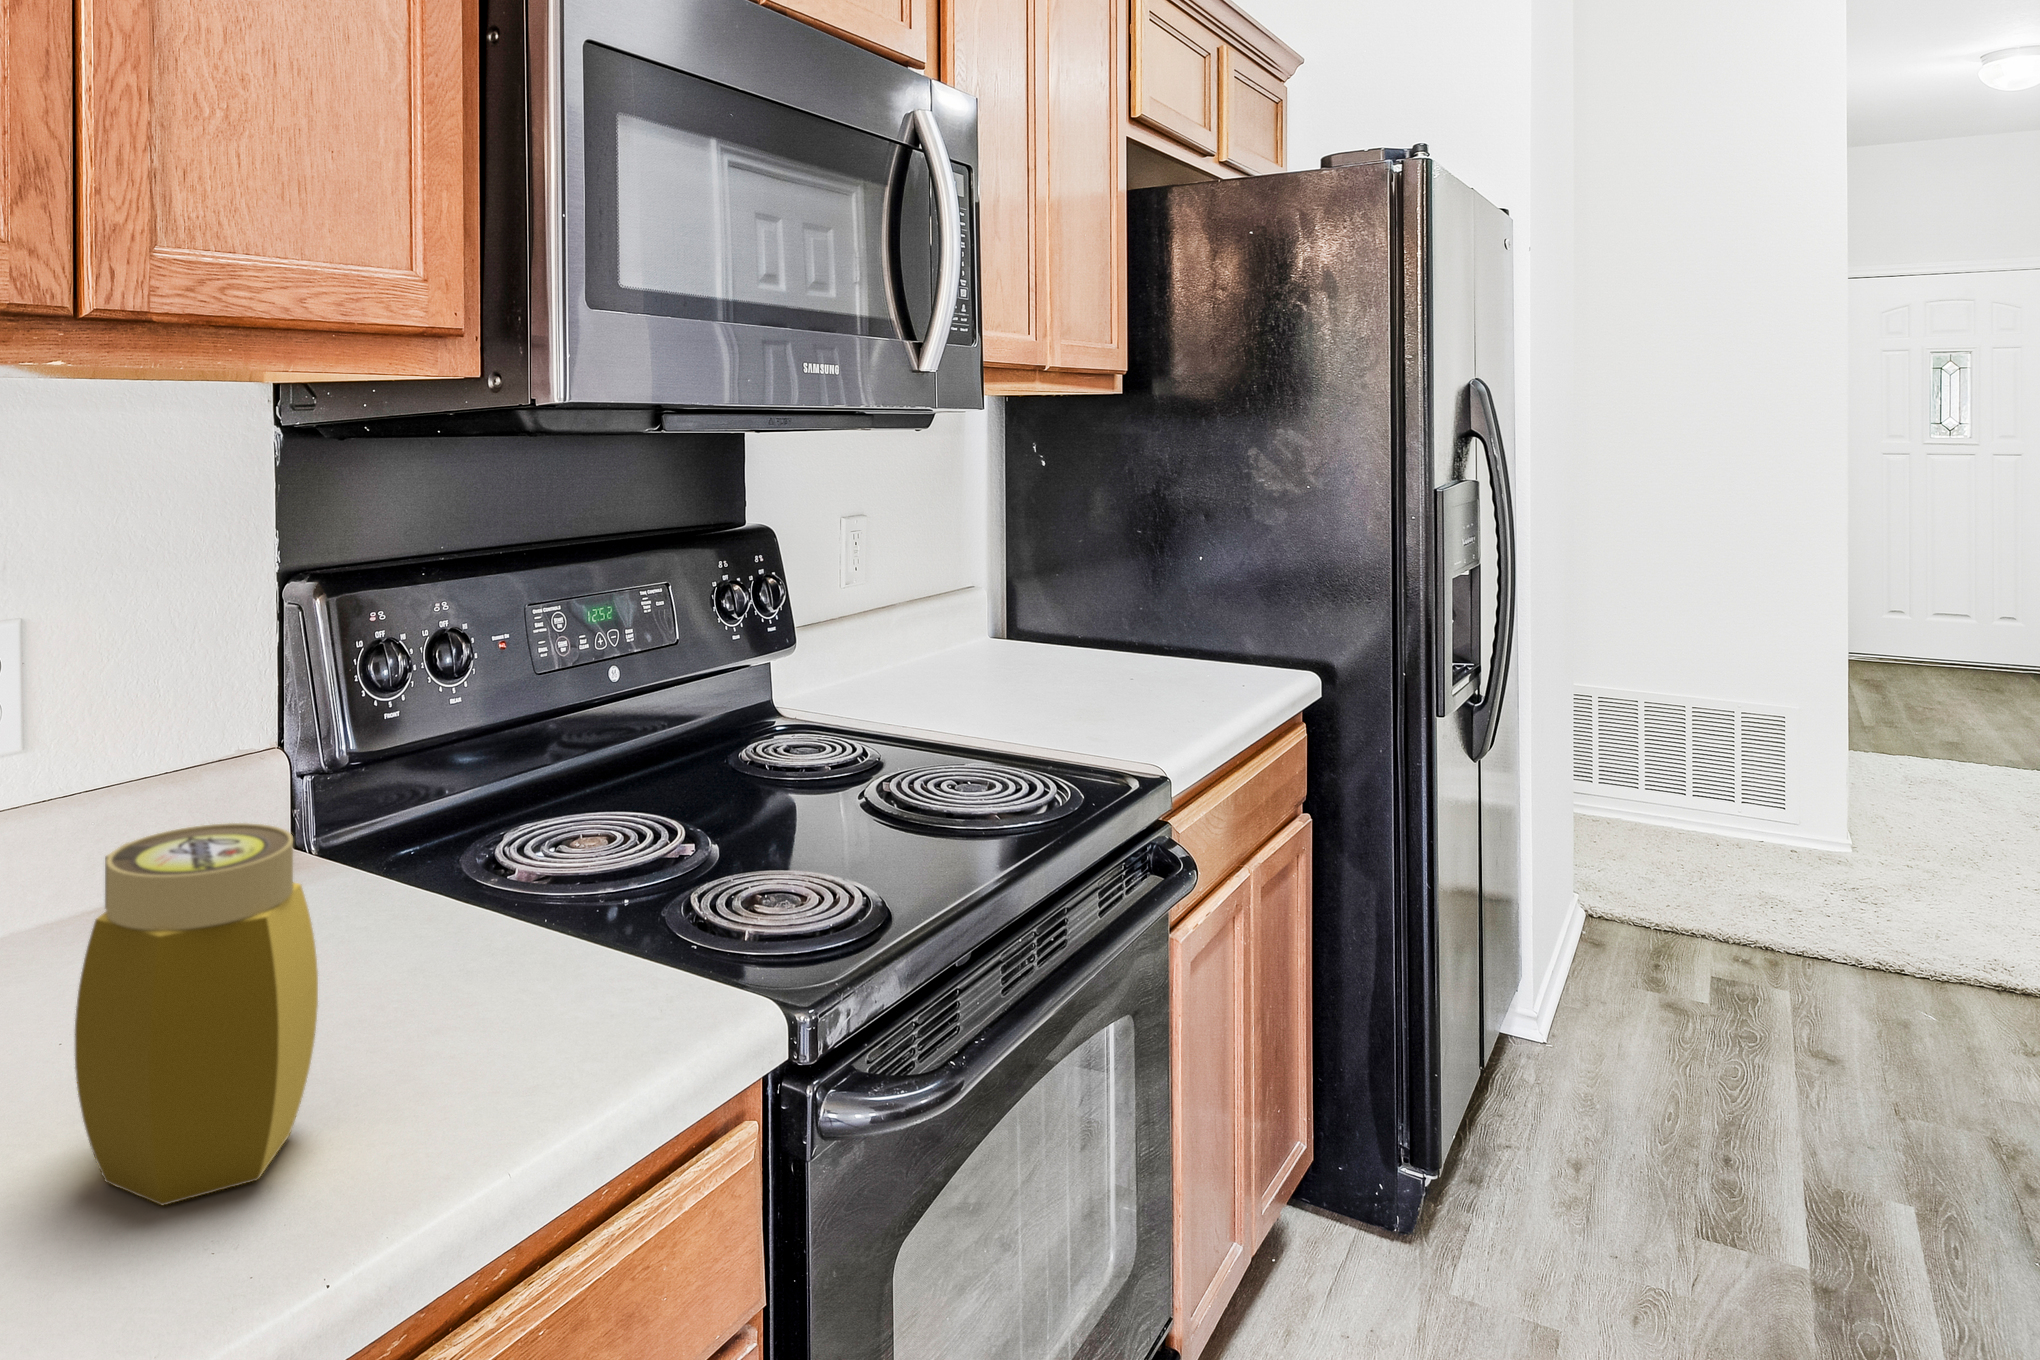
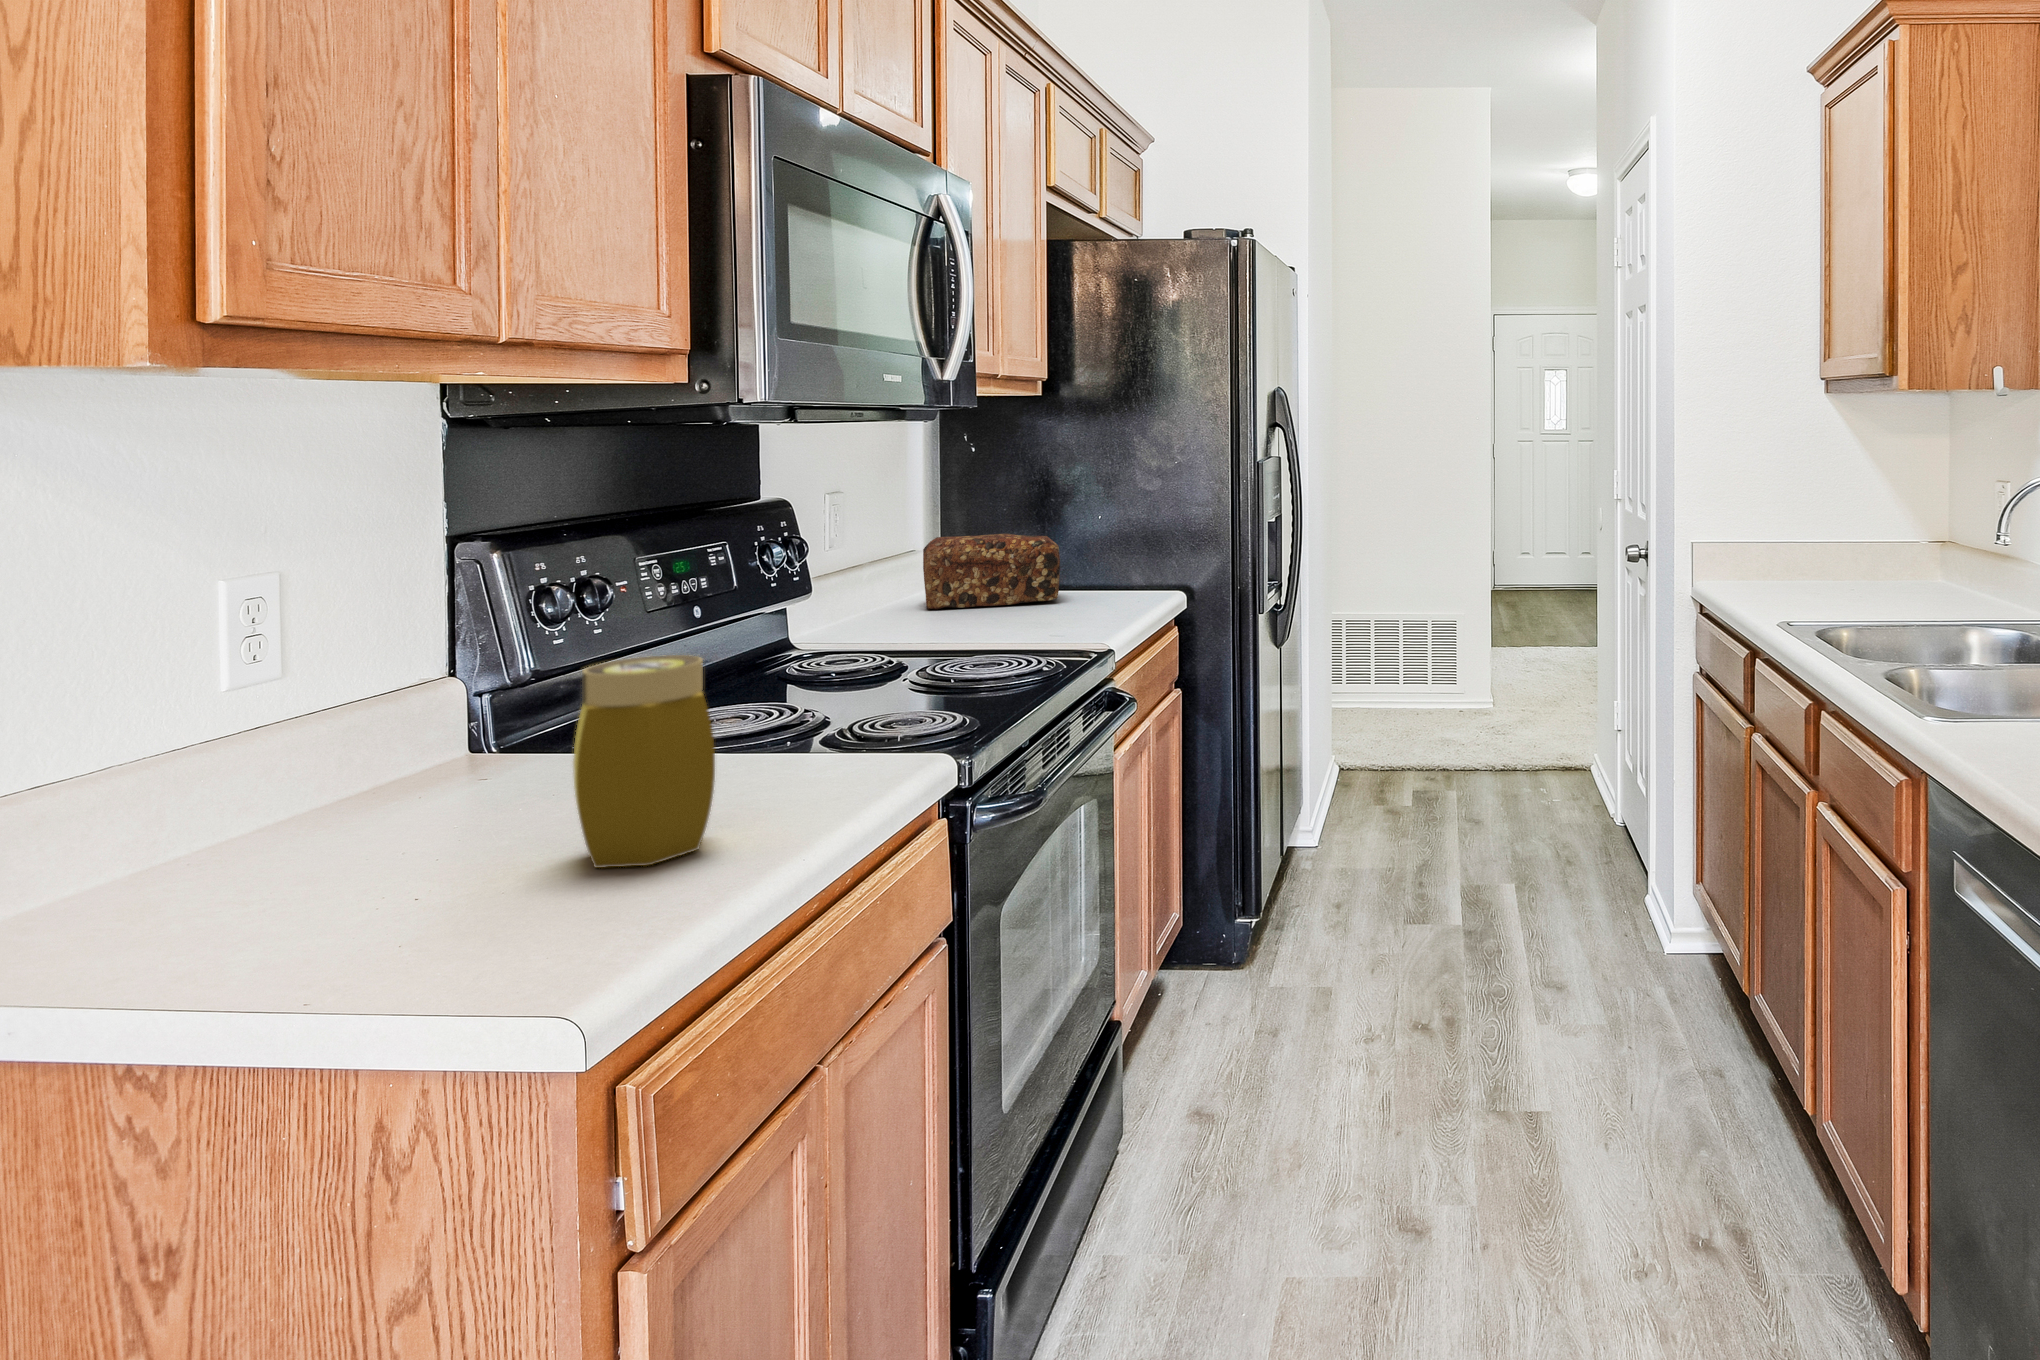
bread loaf: none [970,574,1144,671] -> present [923,534,1060,609]

